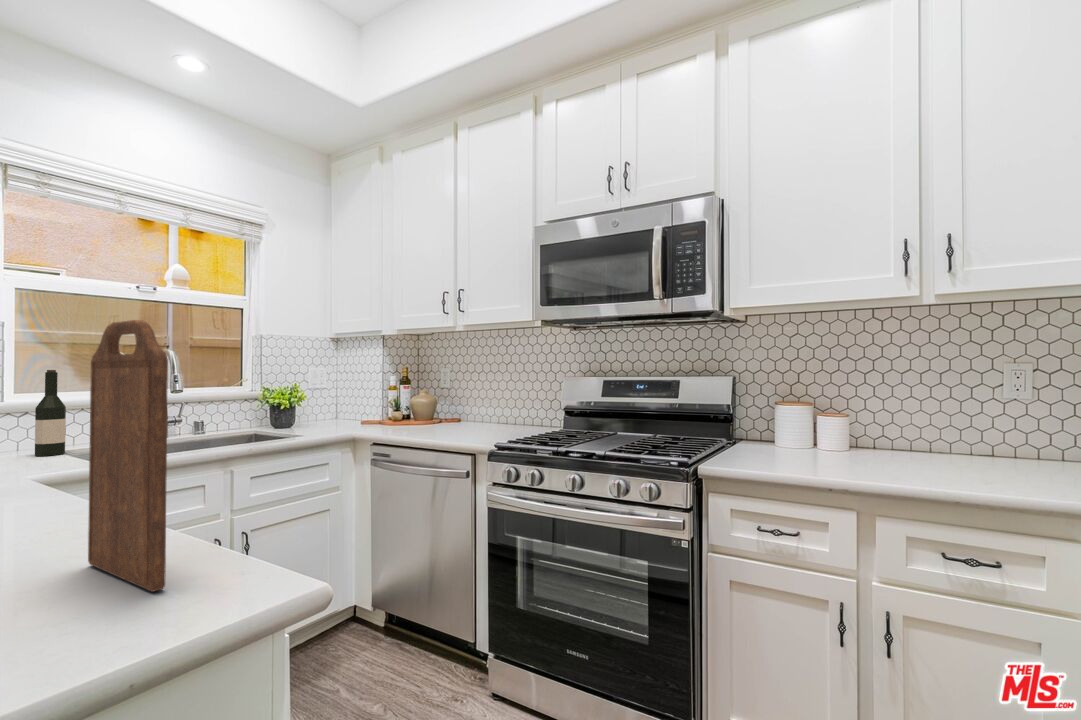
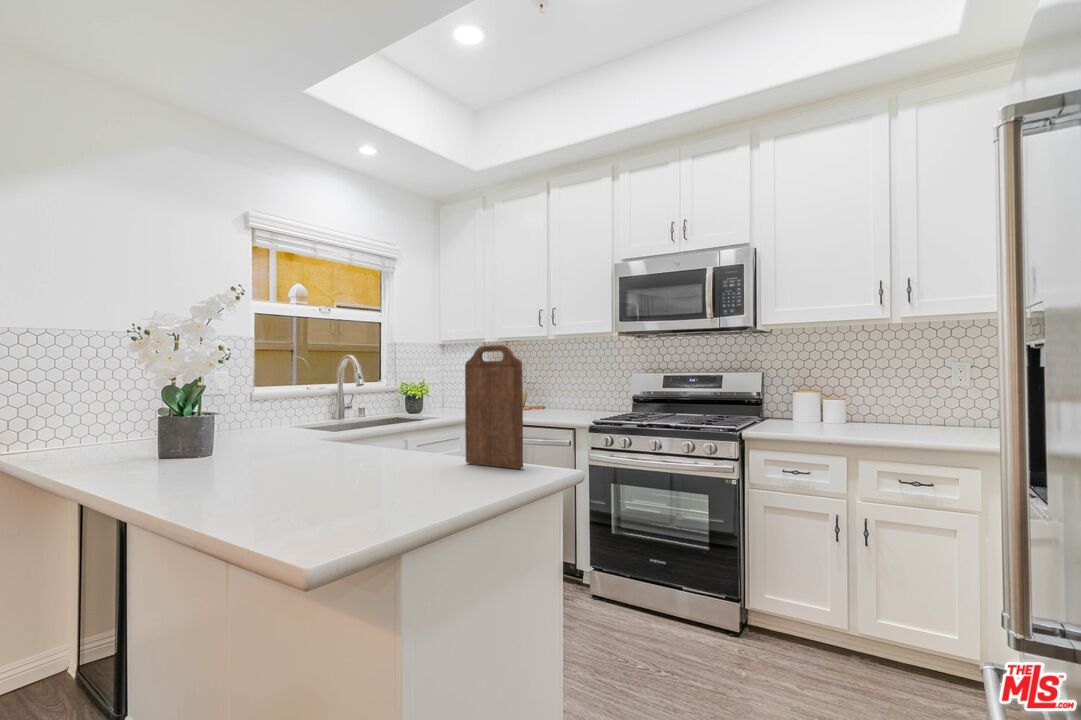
wine bottle: present [35,370,66,456] -> none [285,370,303,428]

